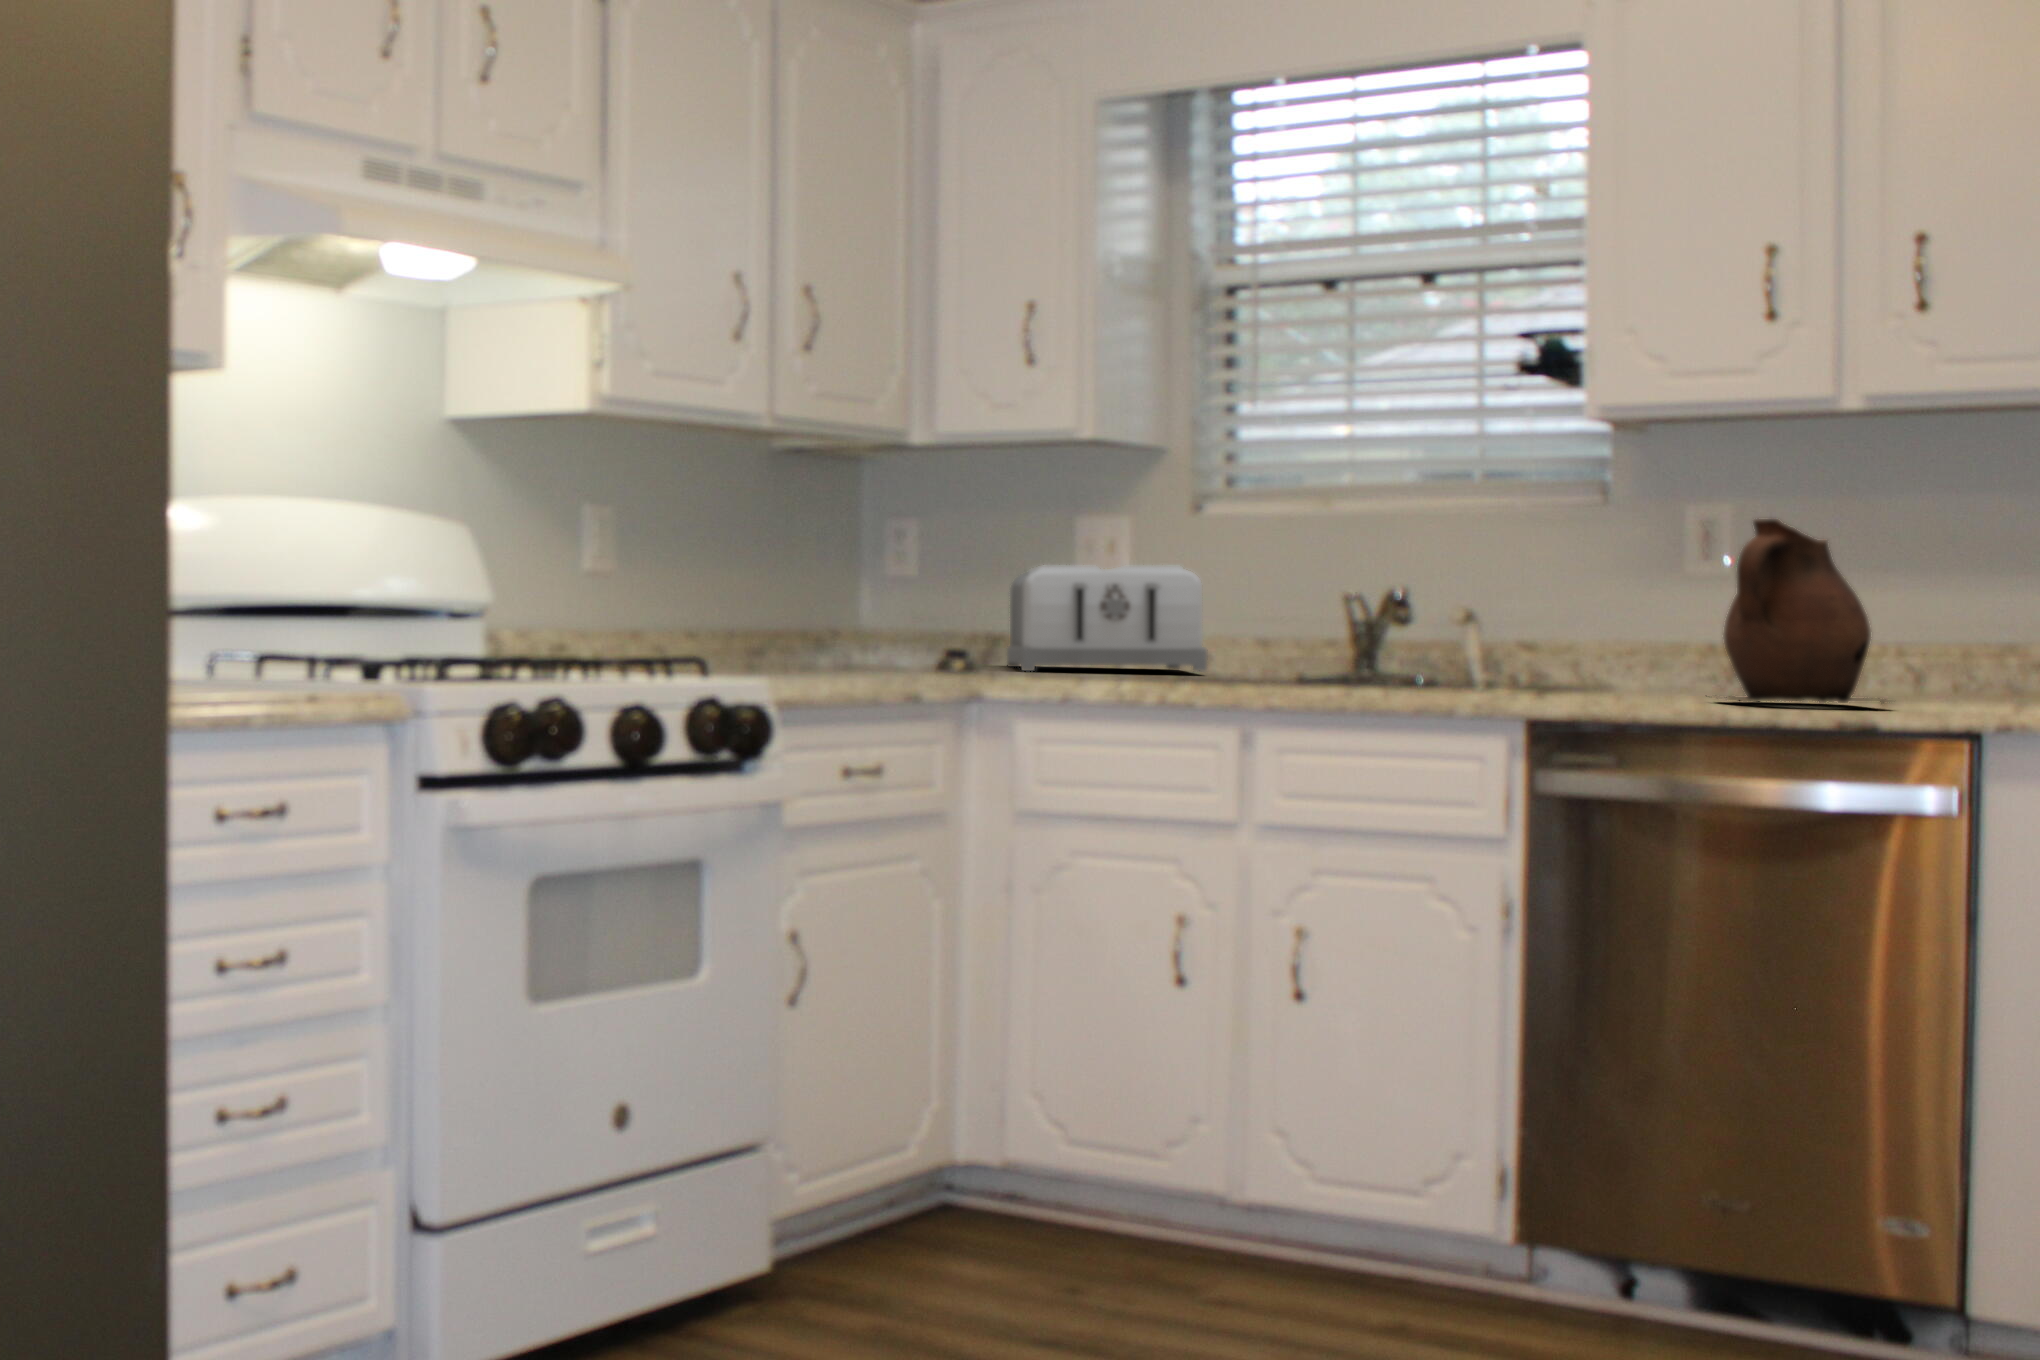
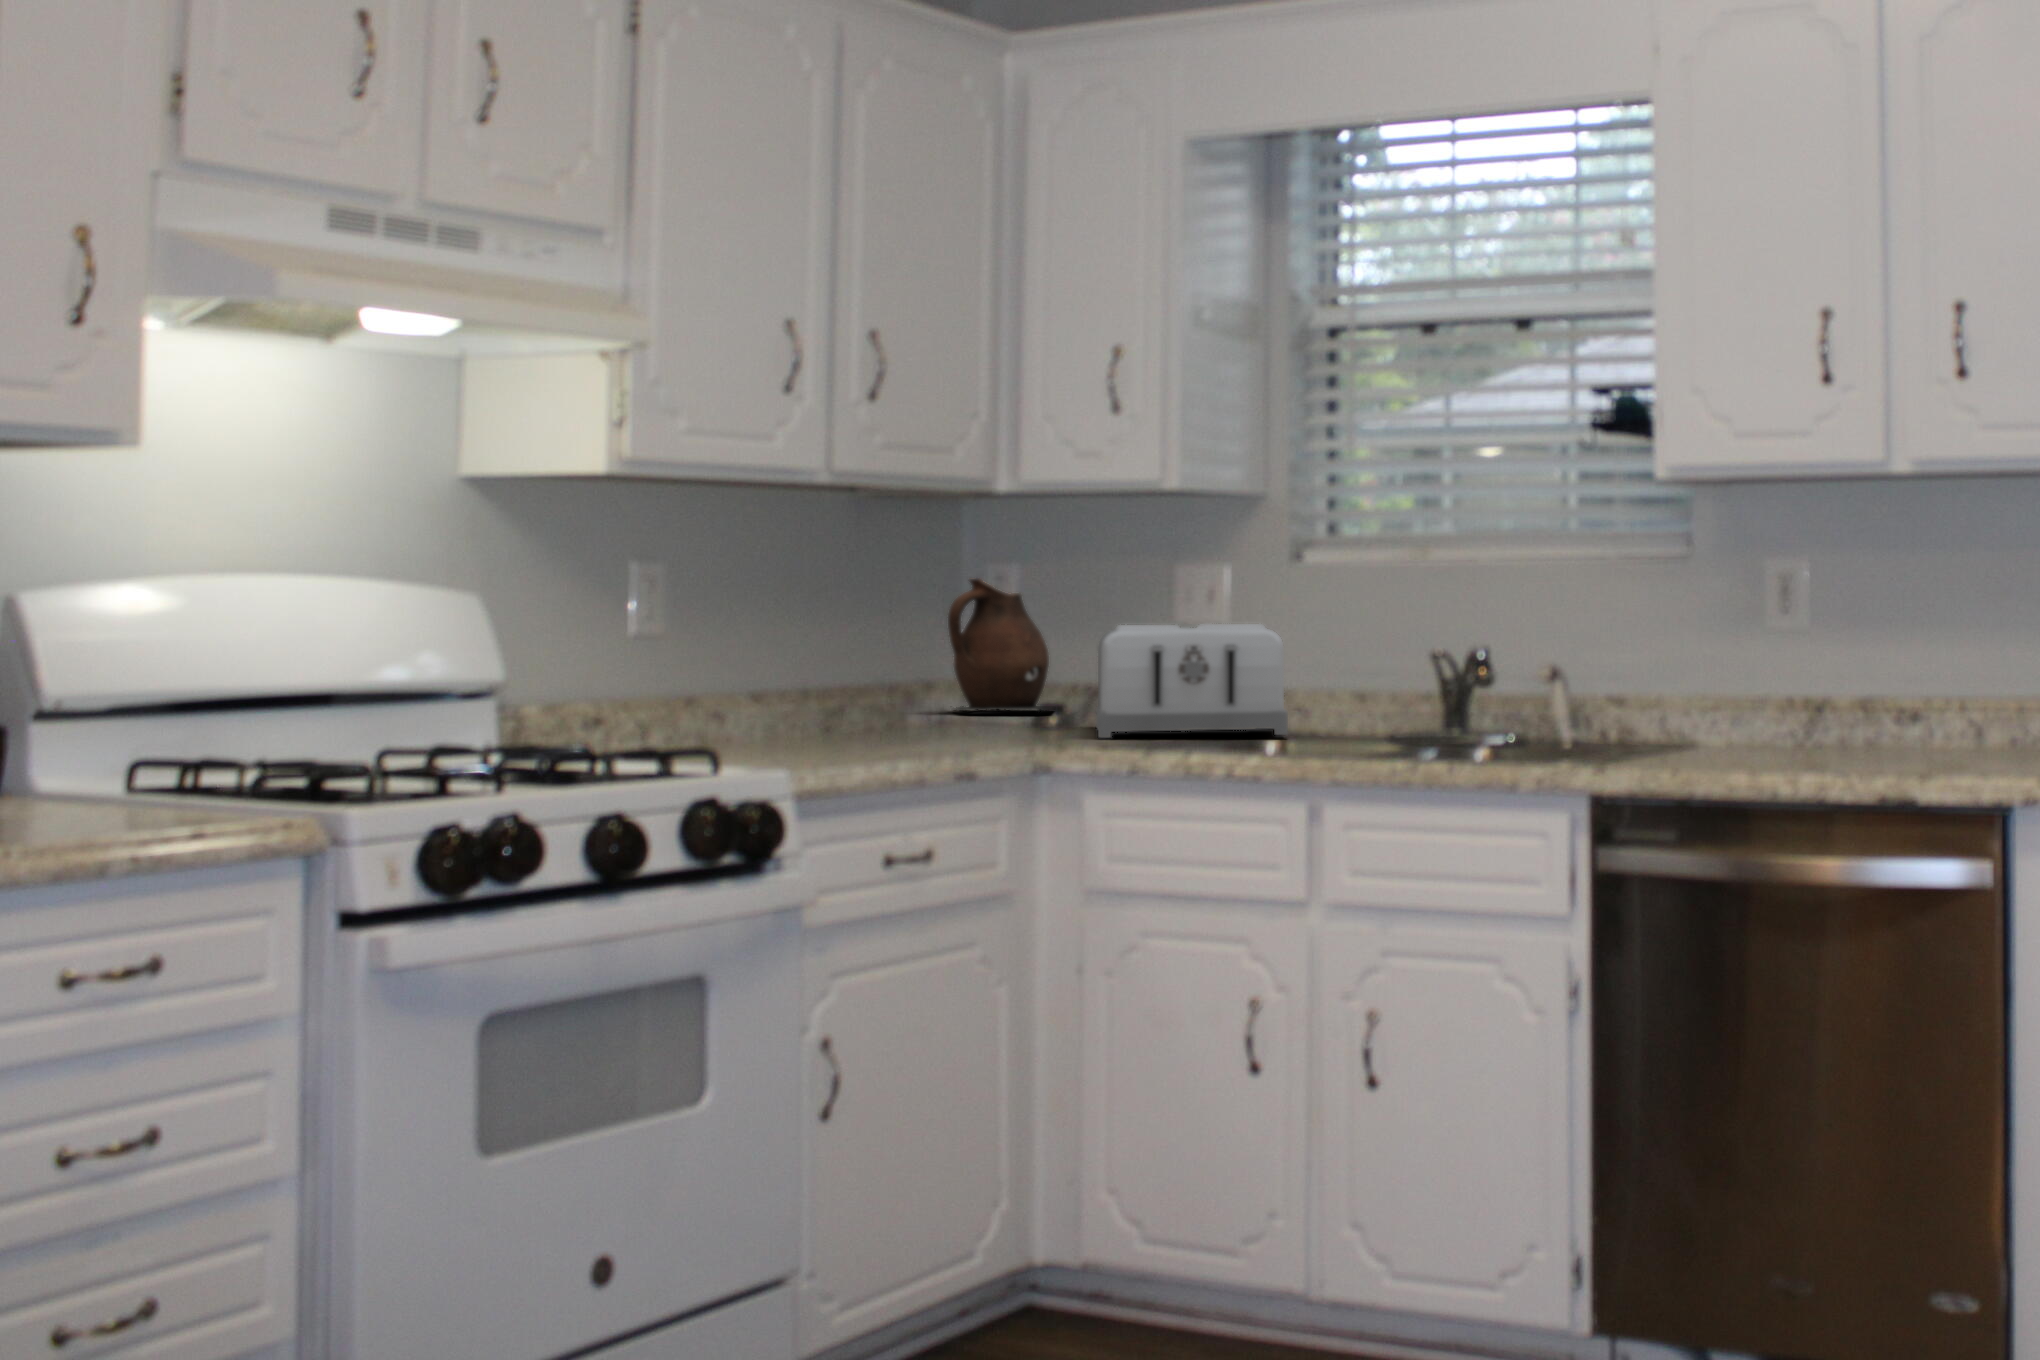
ceramic pitcher: present [1706,519,1884,703] -> present [948,578,1055,711]

